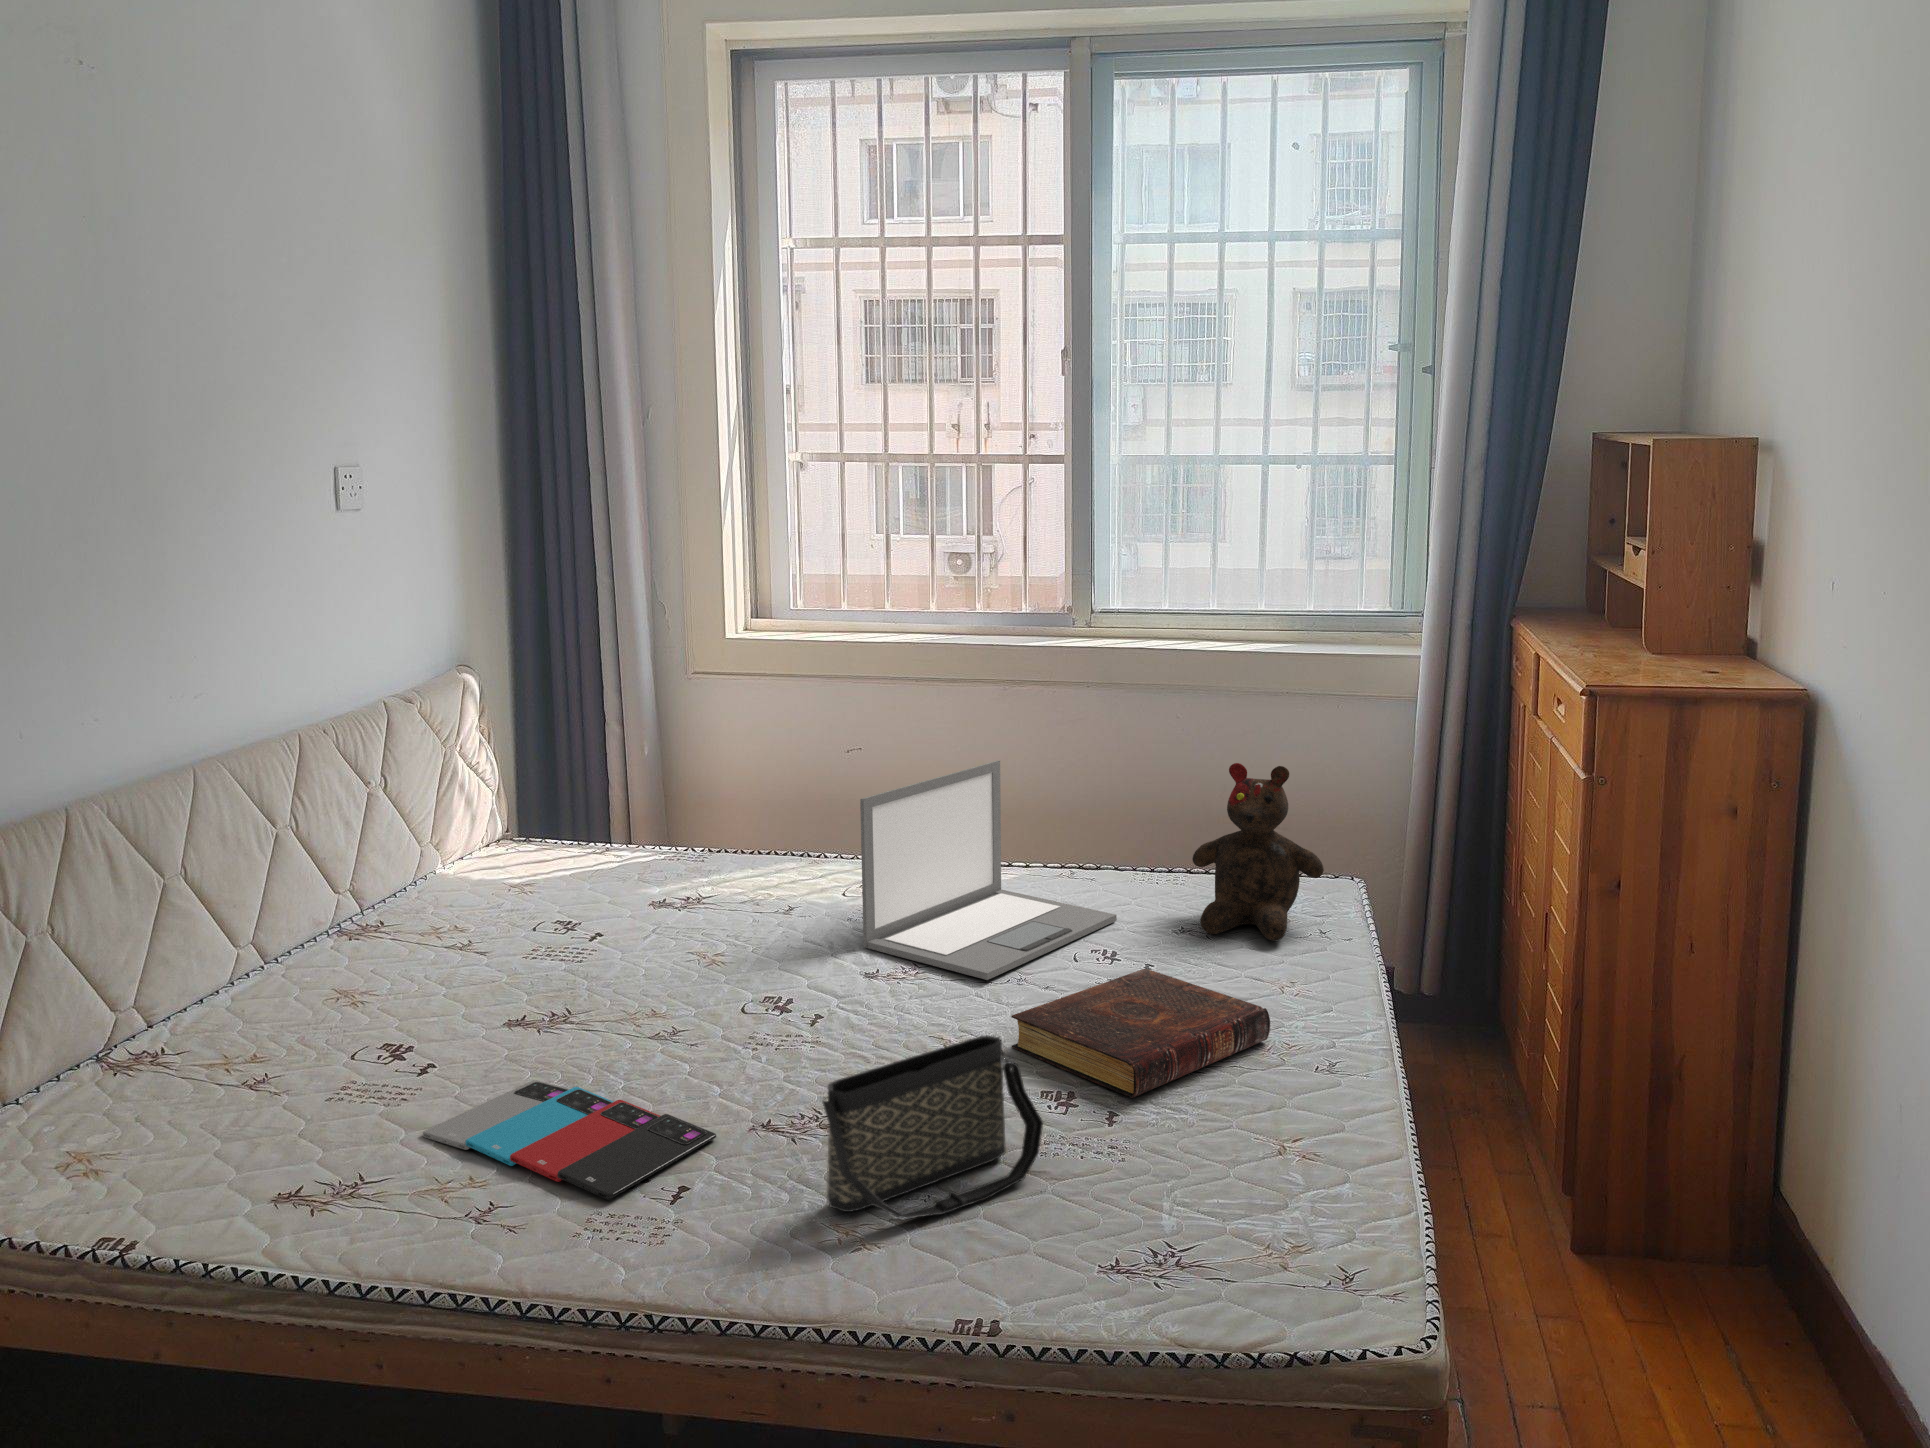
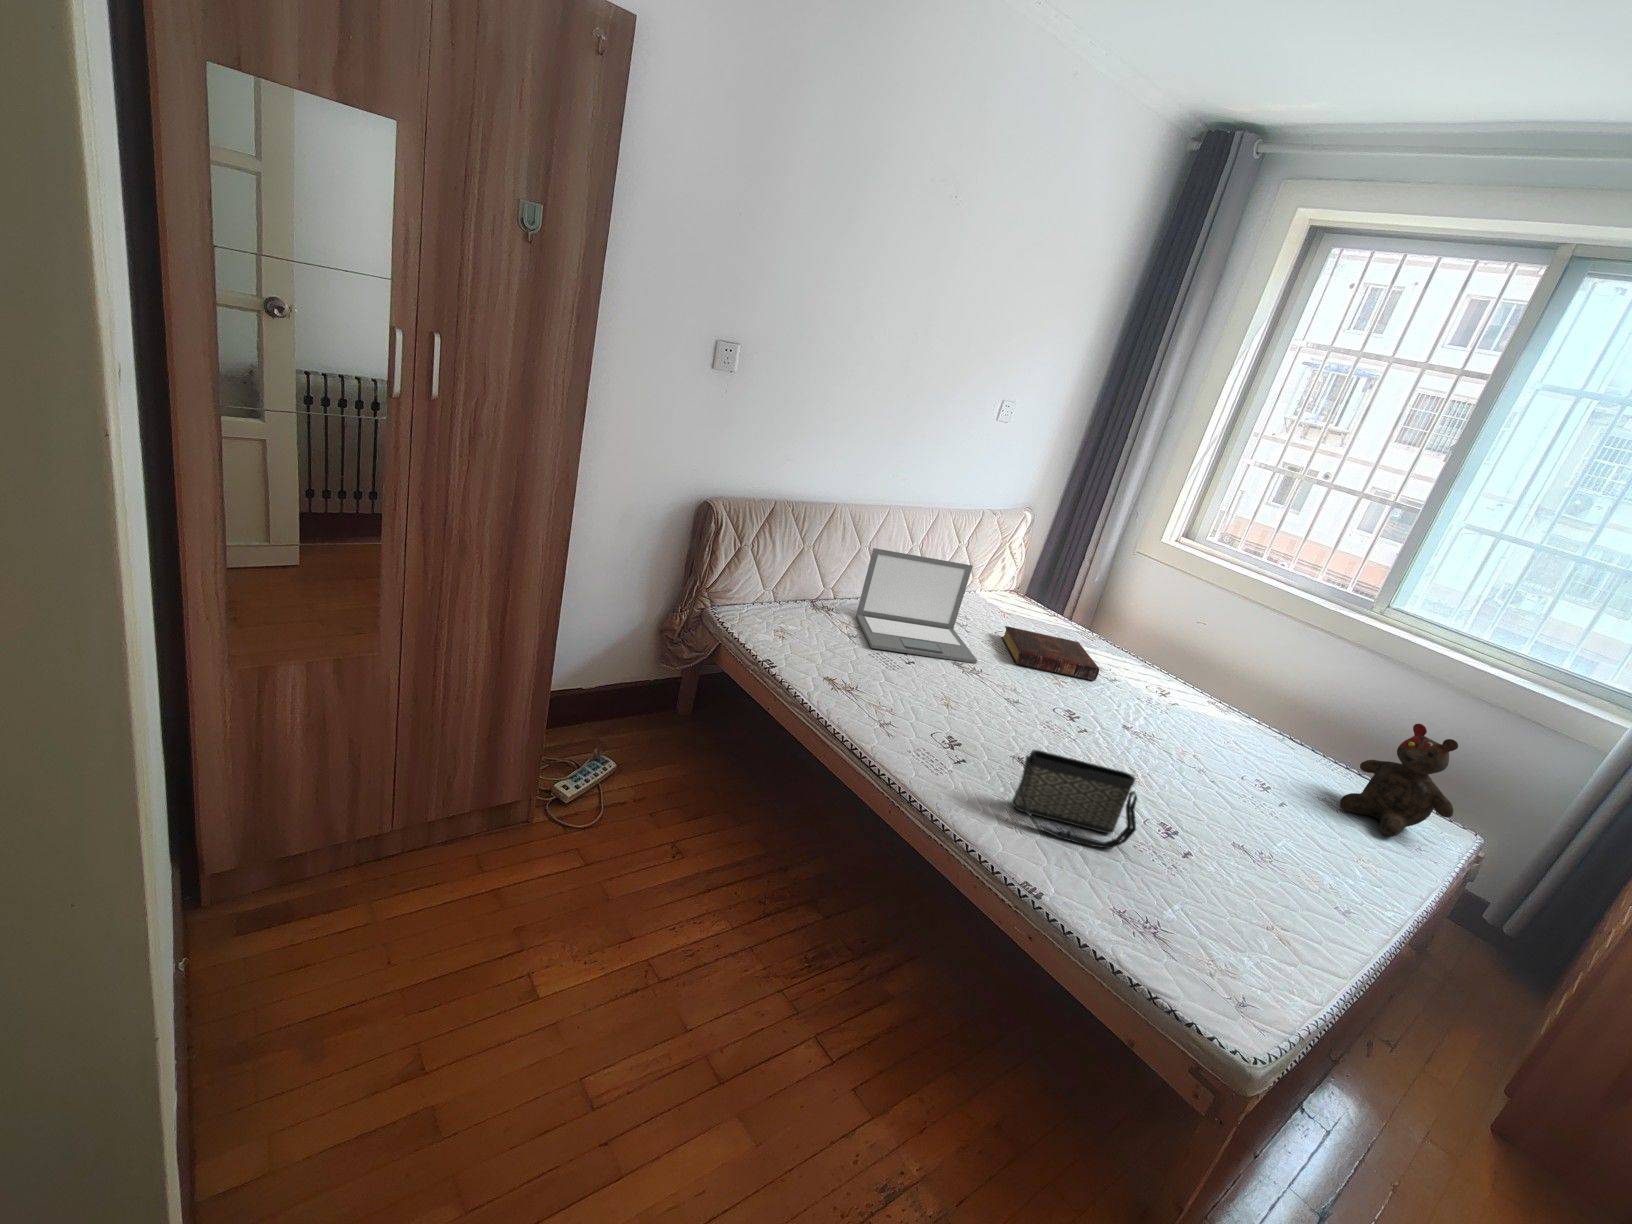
laptop: present [860,761,1117,980] -> present [856,548,977,663]
book: present [1011,968,1270,1098] -> present [1001,626,1099,681]
smartphone: present [423,1080,716,1200] -> none [888,683,992,749]

